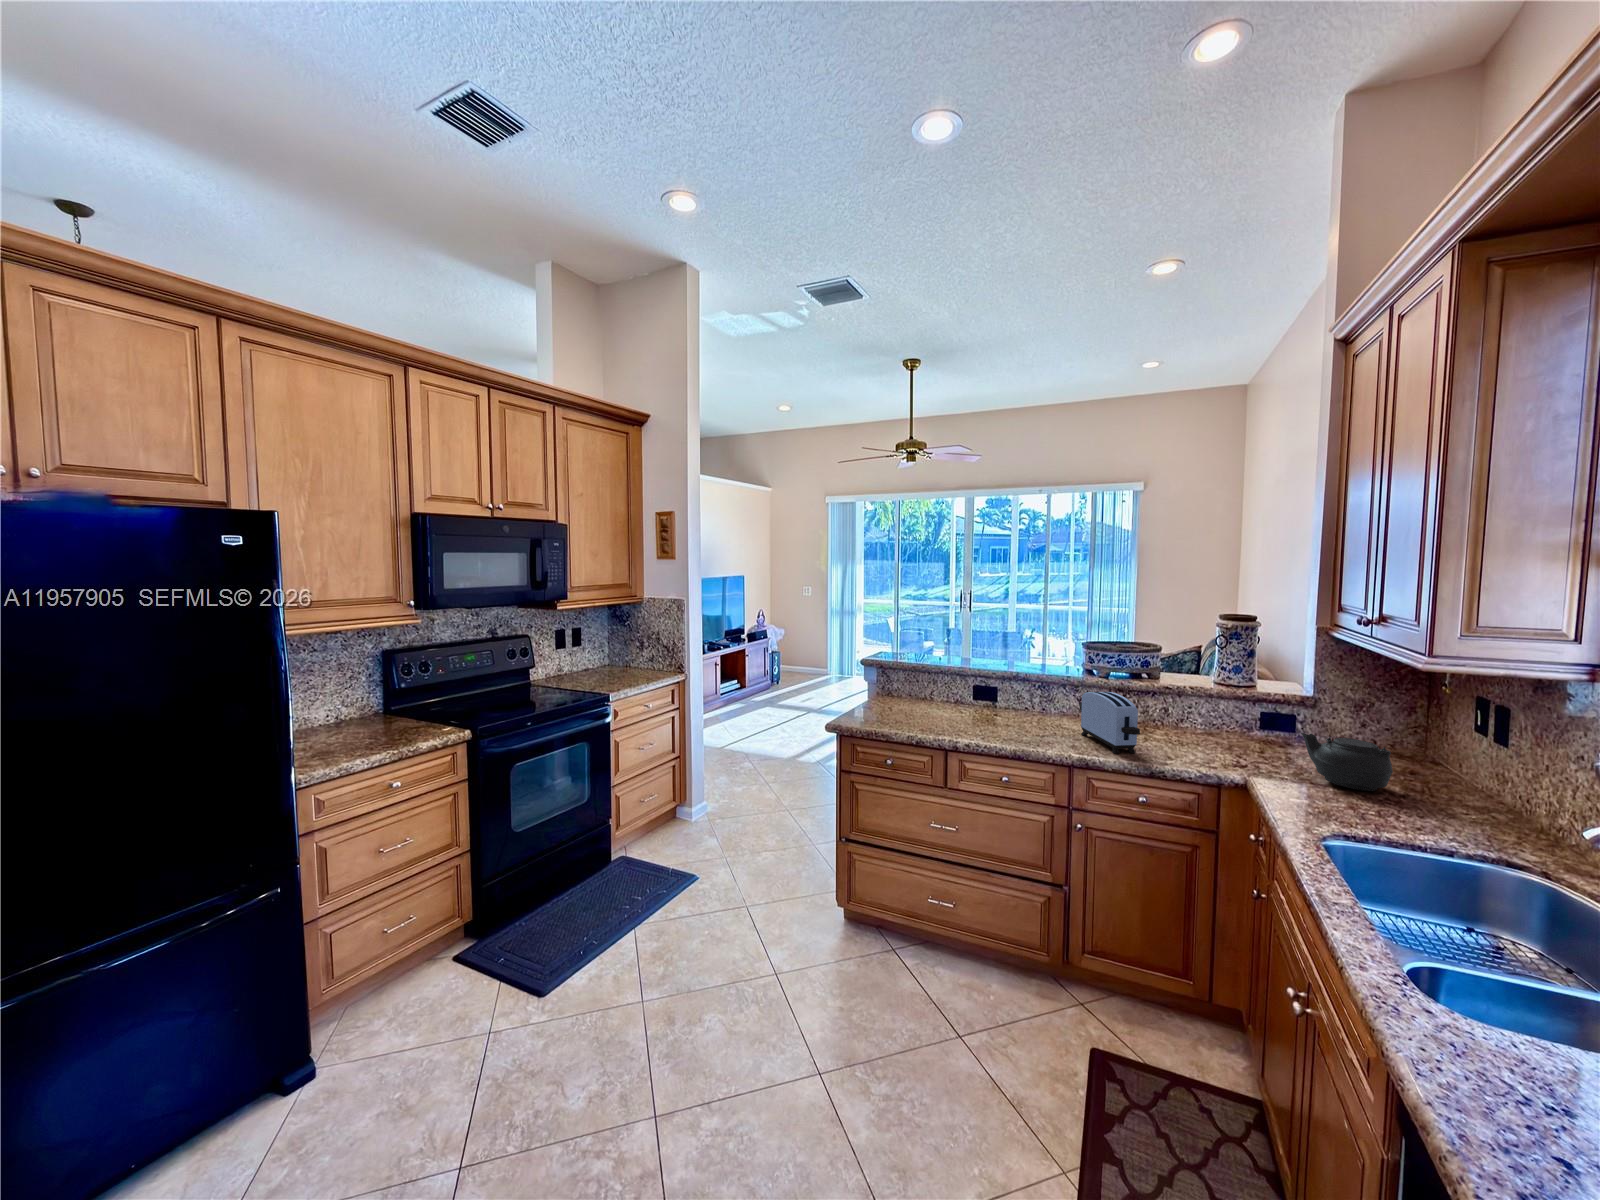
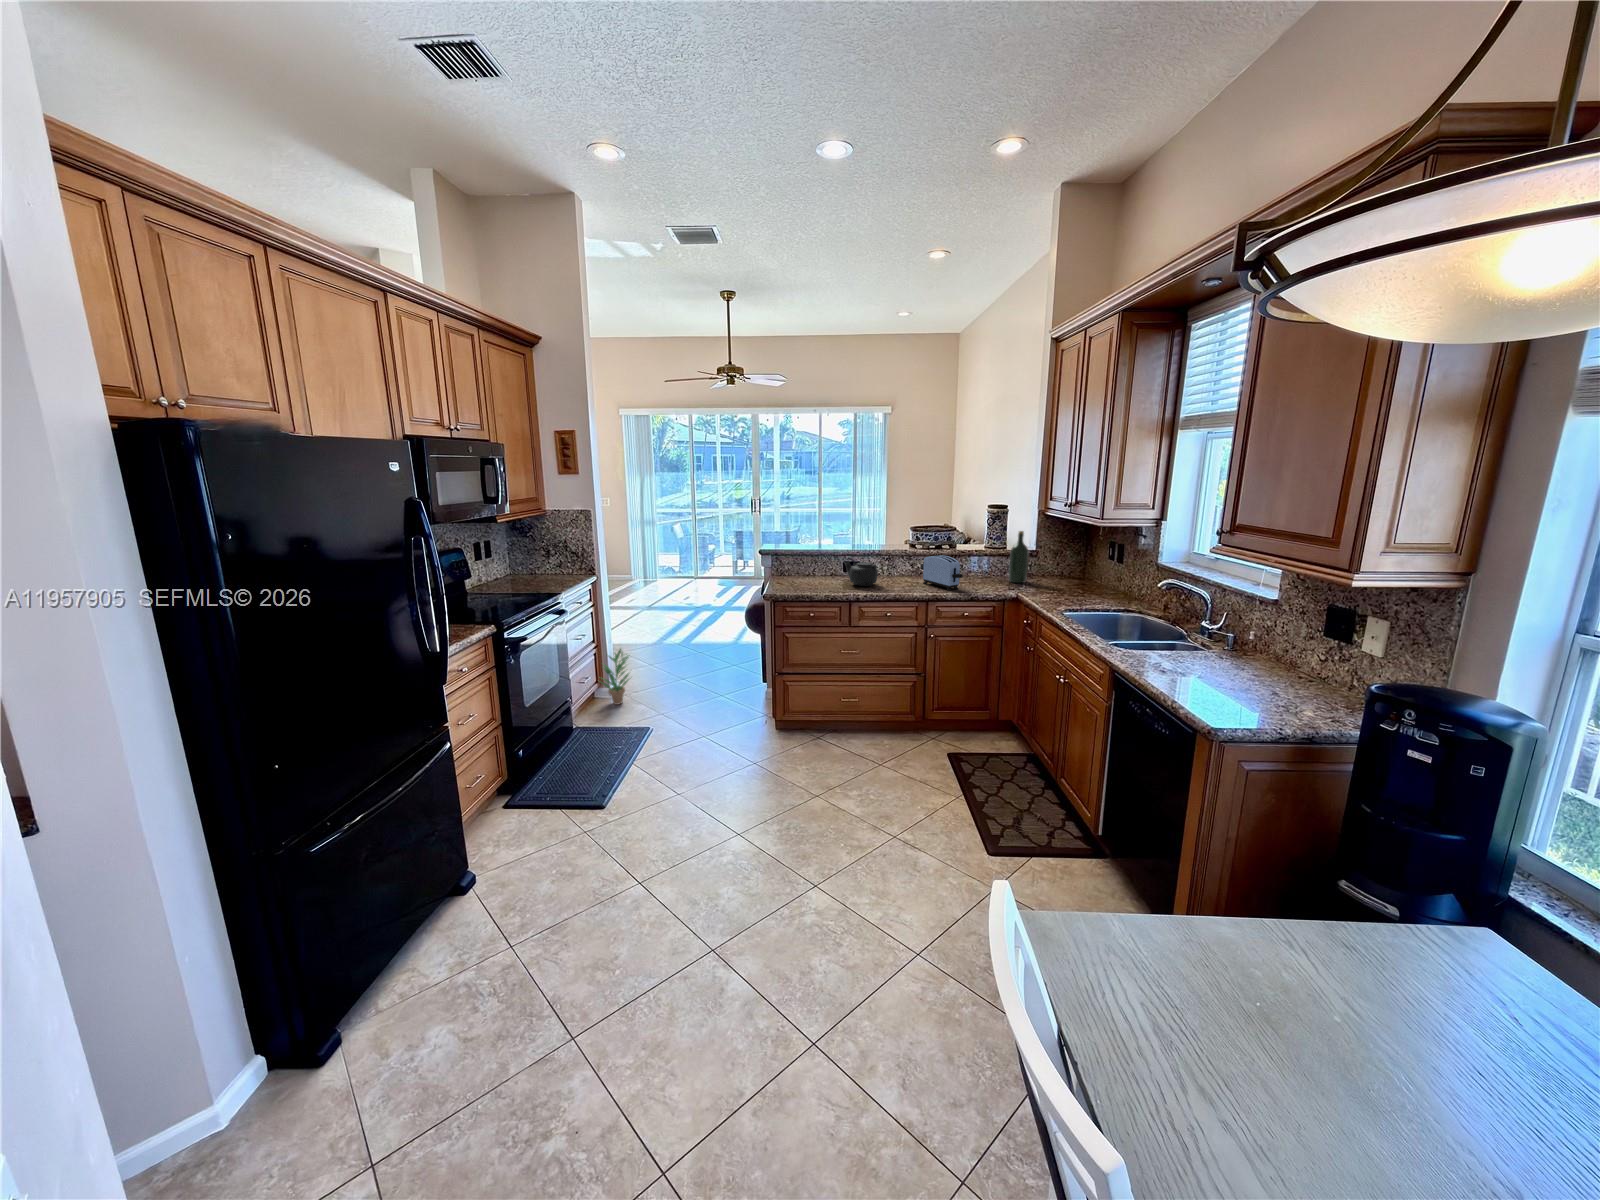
wine bottle: none [1249,664,1288,757] -> present [1009,531,1029,583]
teapot: present [1301,733,1393,791] -> present [844,562,878,586]
potted plant: none [671,760,713,830] -> present [602,649,629,705]

